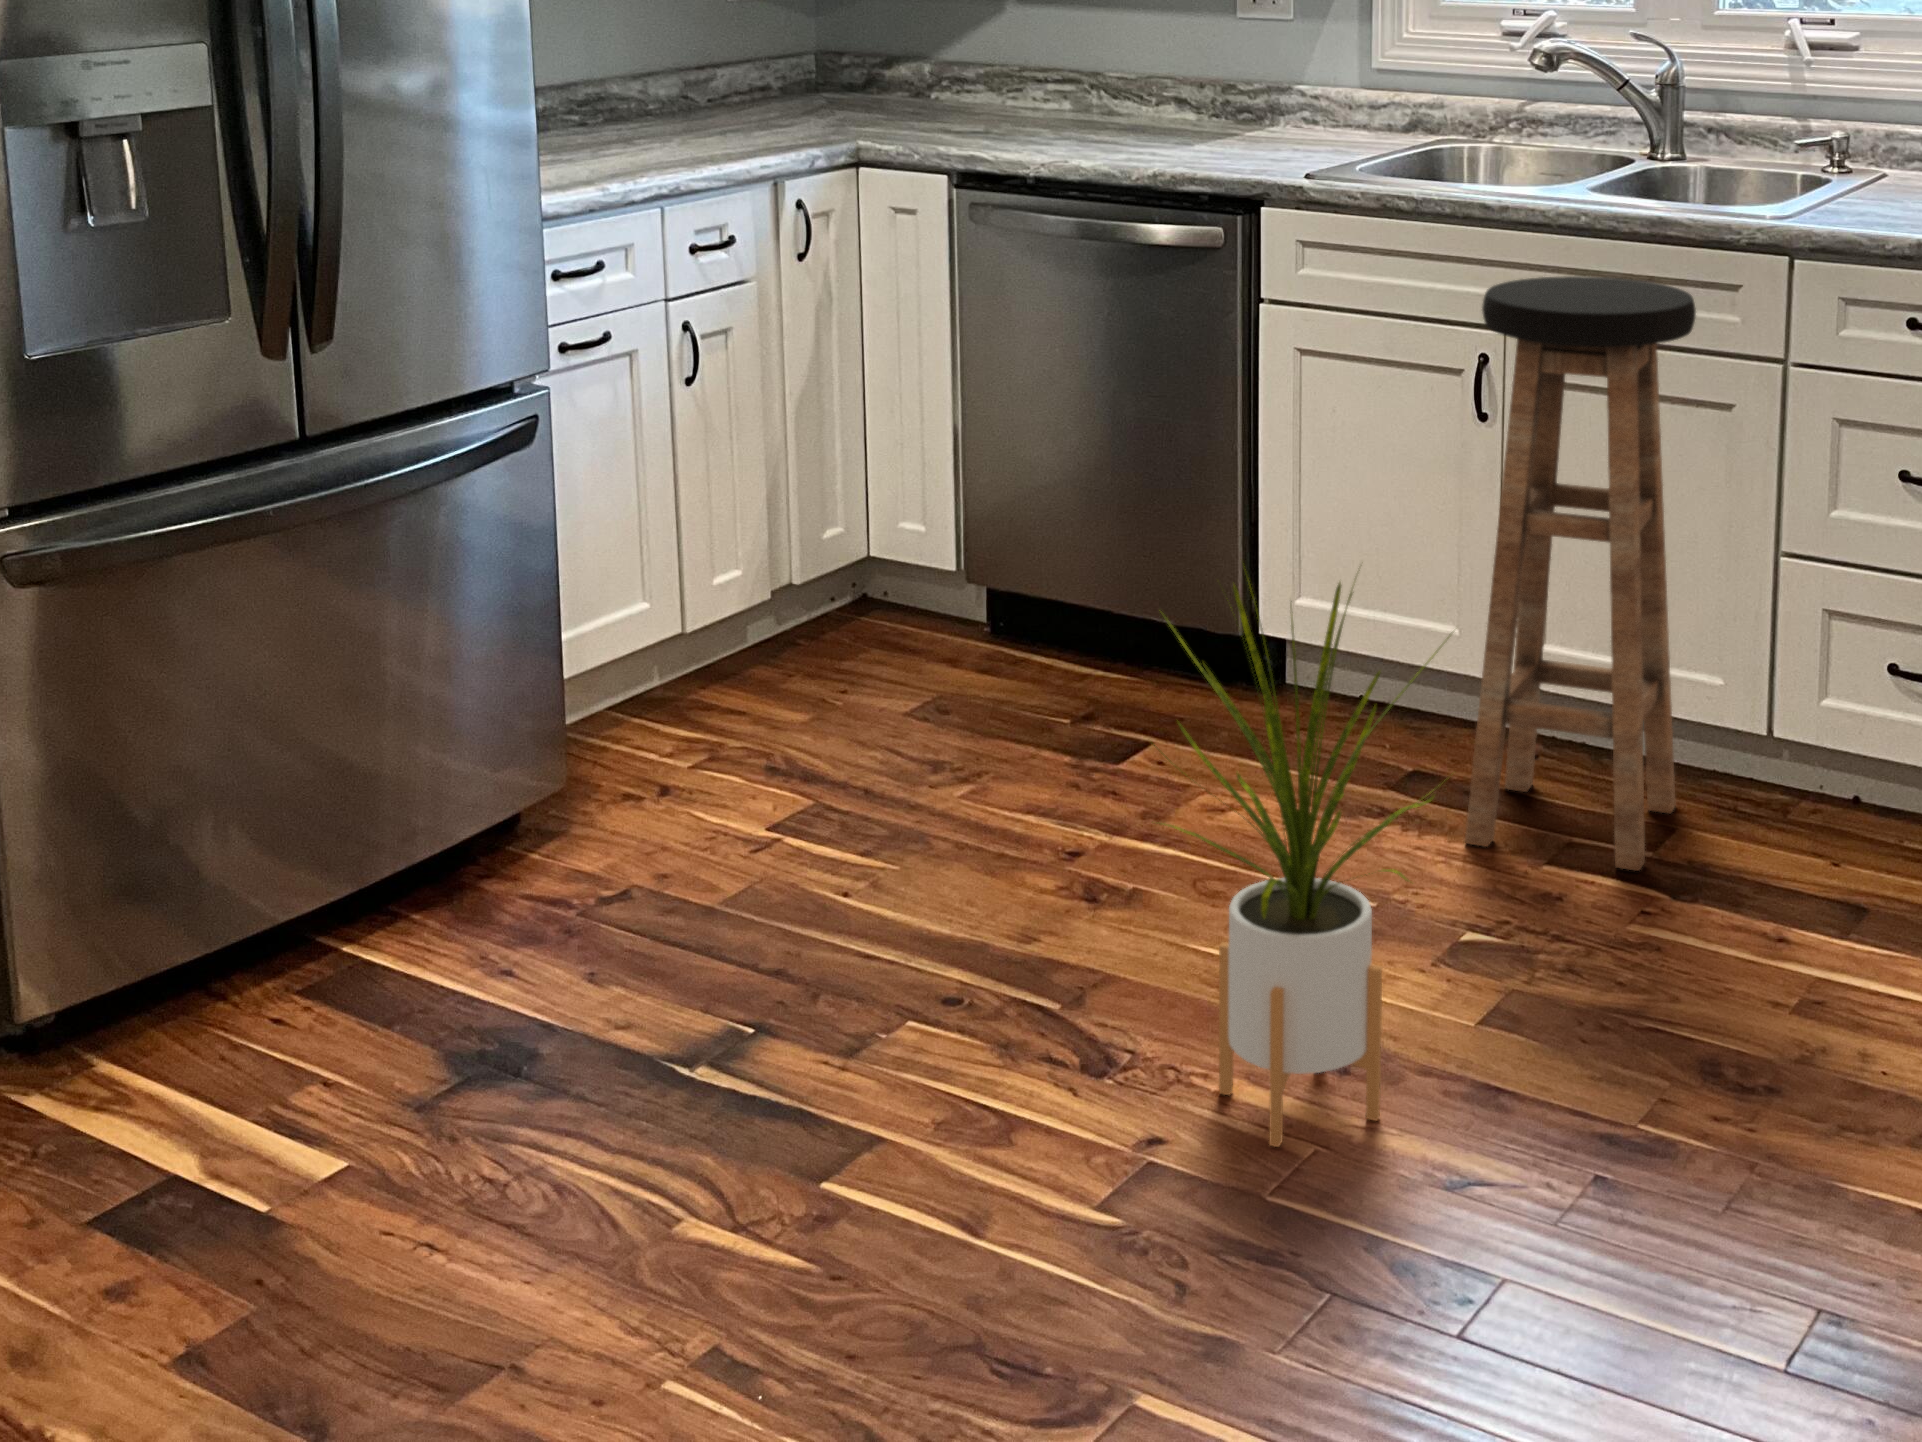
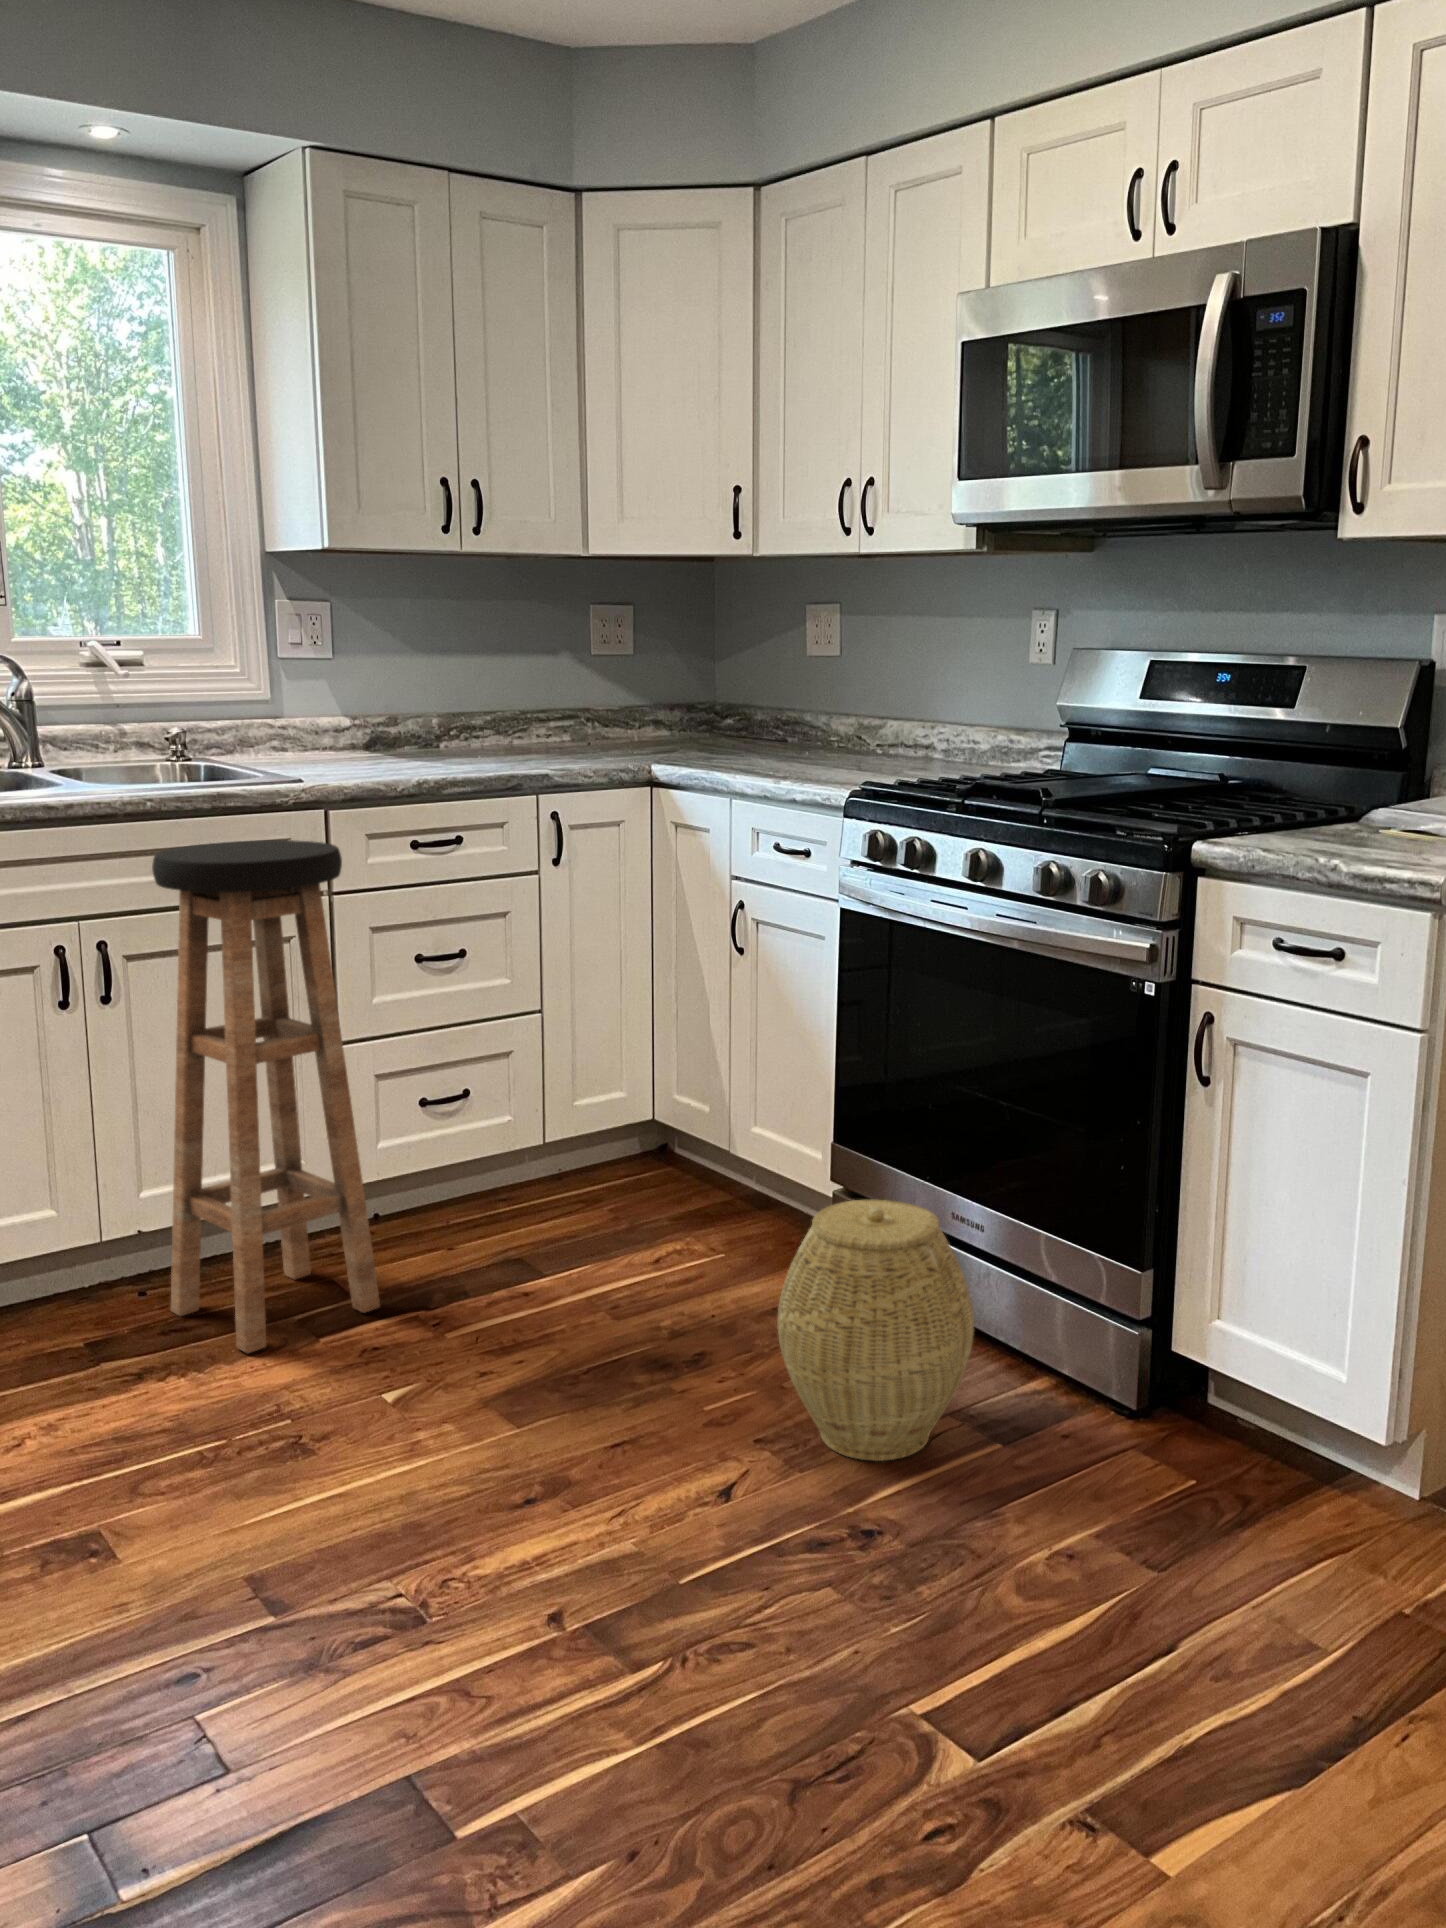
house plant: present [1163,566,1452,1147] -> none [415,1034,693,1556]
woven basket: none [1550,928,1833,1308] -> present [777,1200,974,1461]

